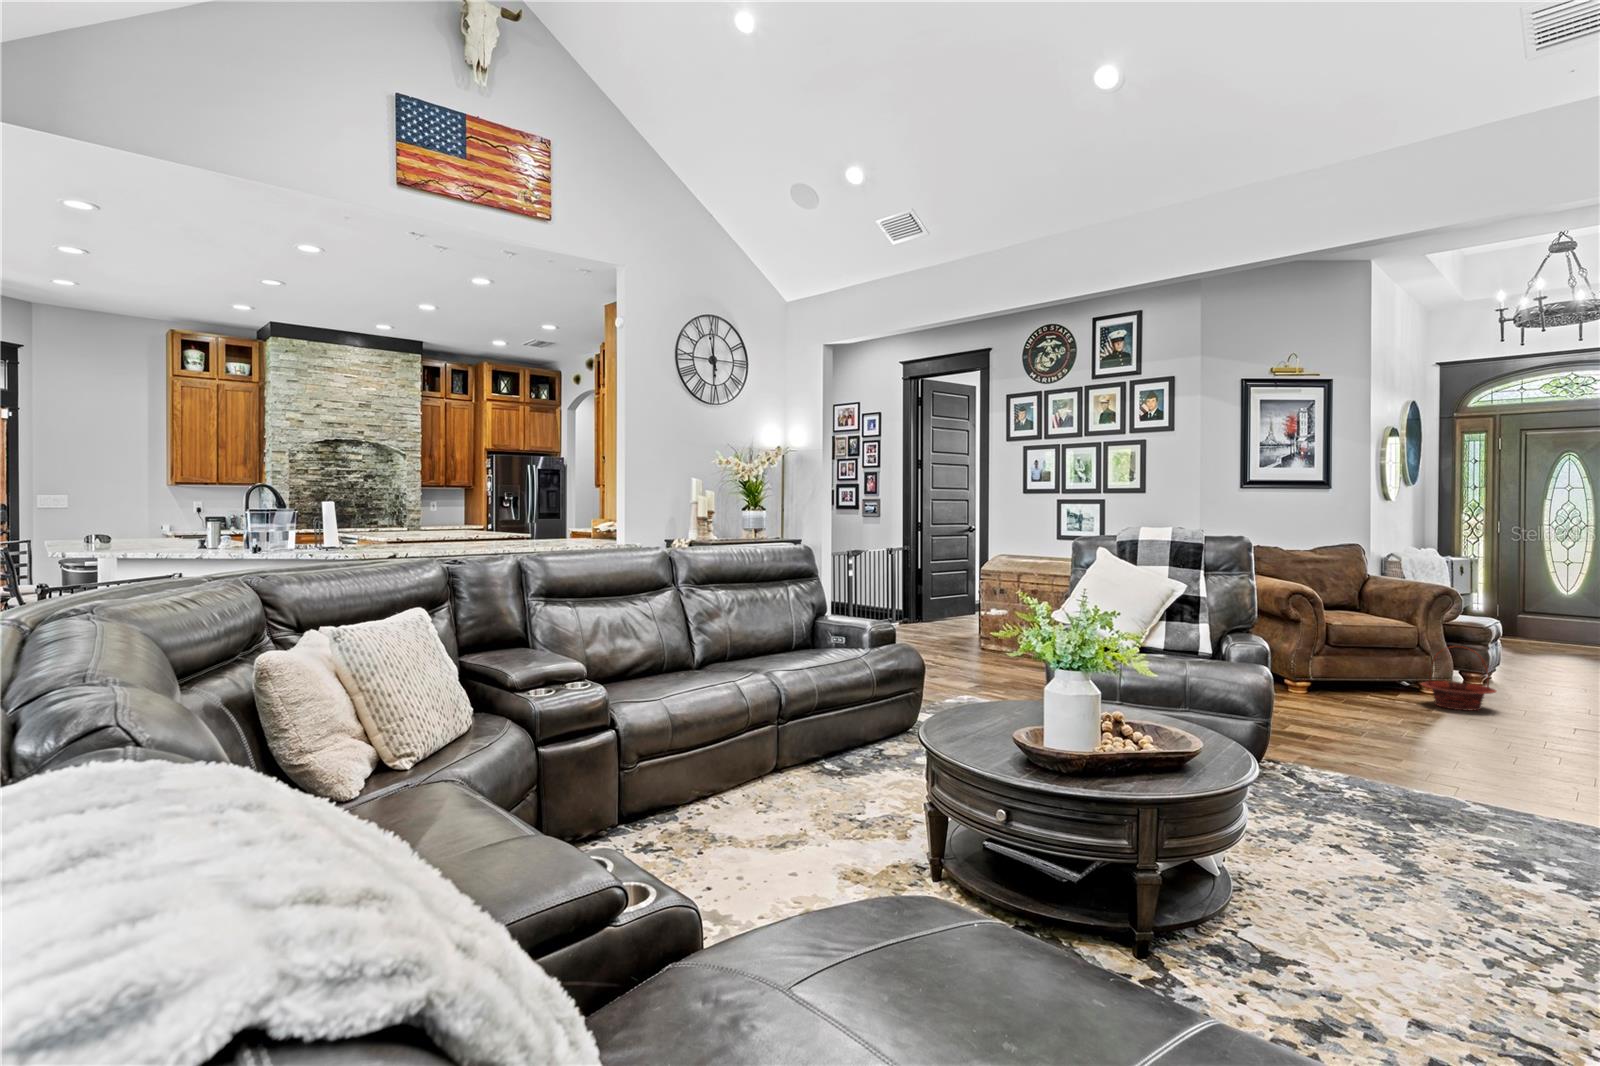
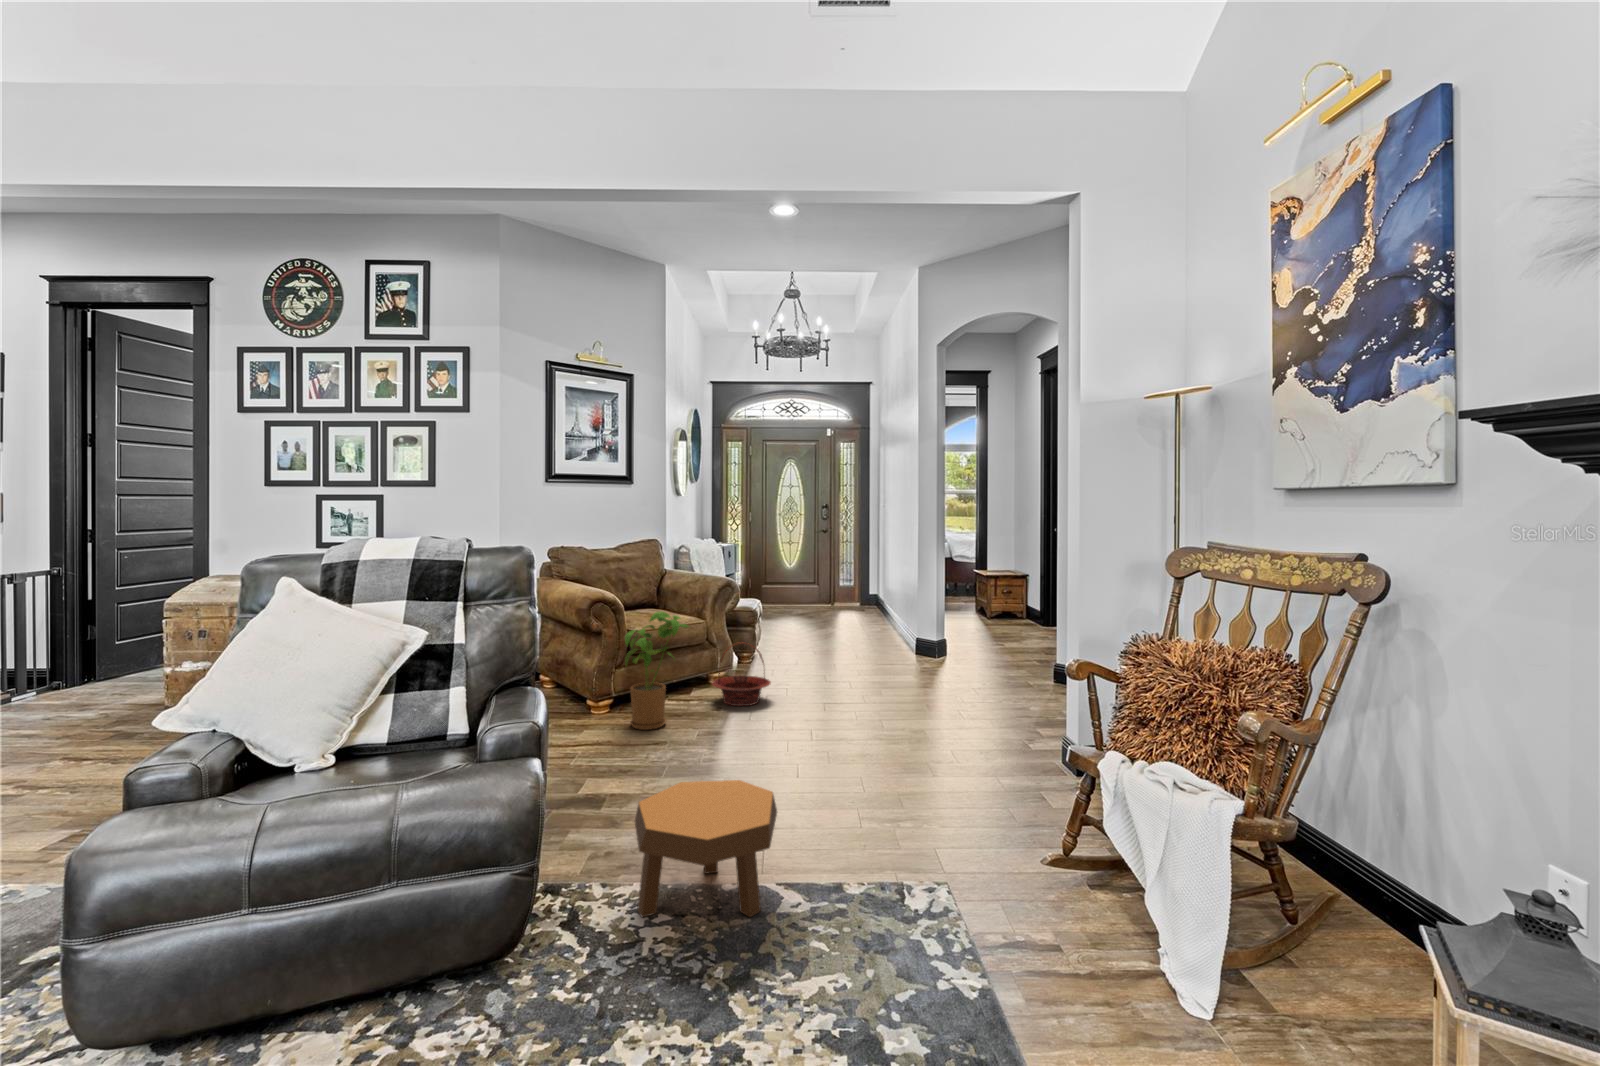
house plant: none [1324,604,1396,710] -> present [625,612,689,730]
footstool: none [1336,717,1470,813] -> present [635,780,777,917]

